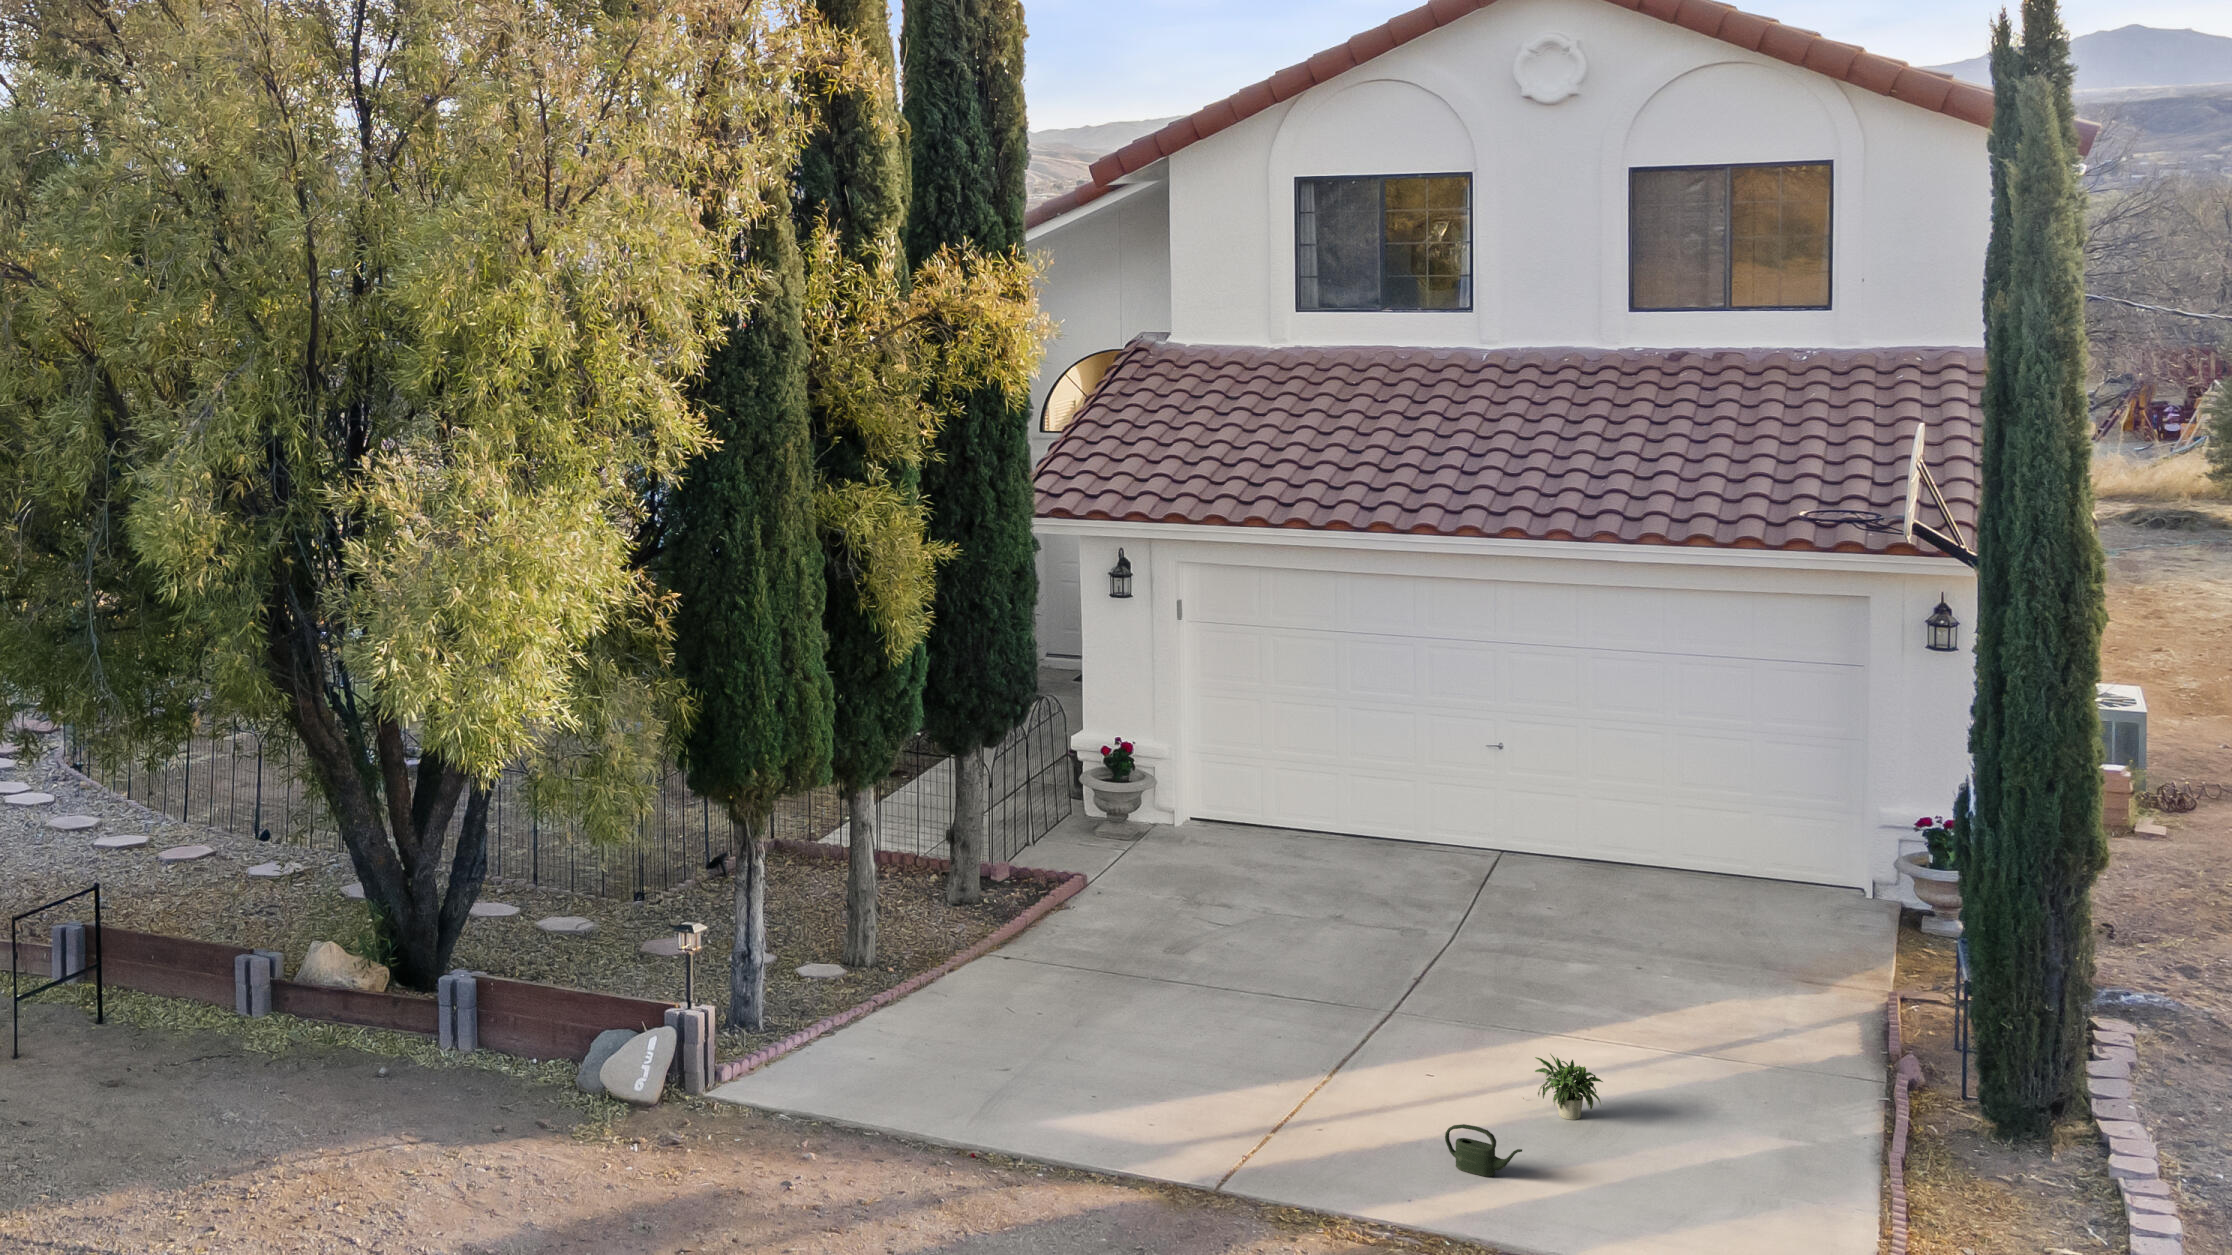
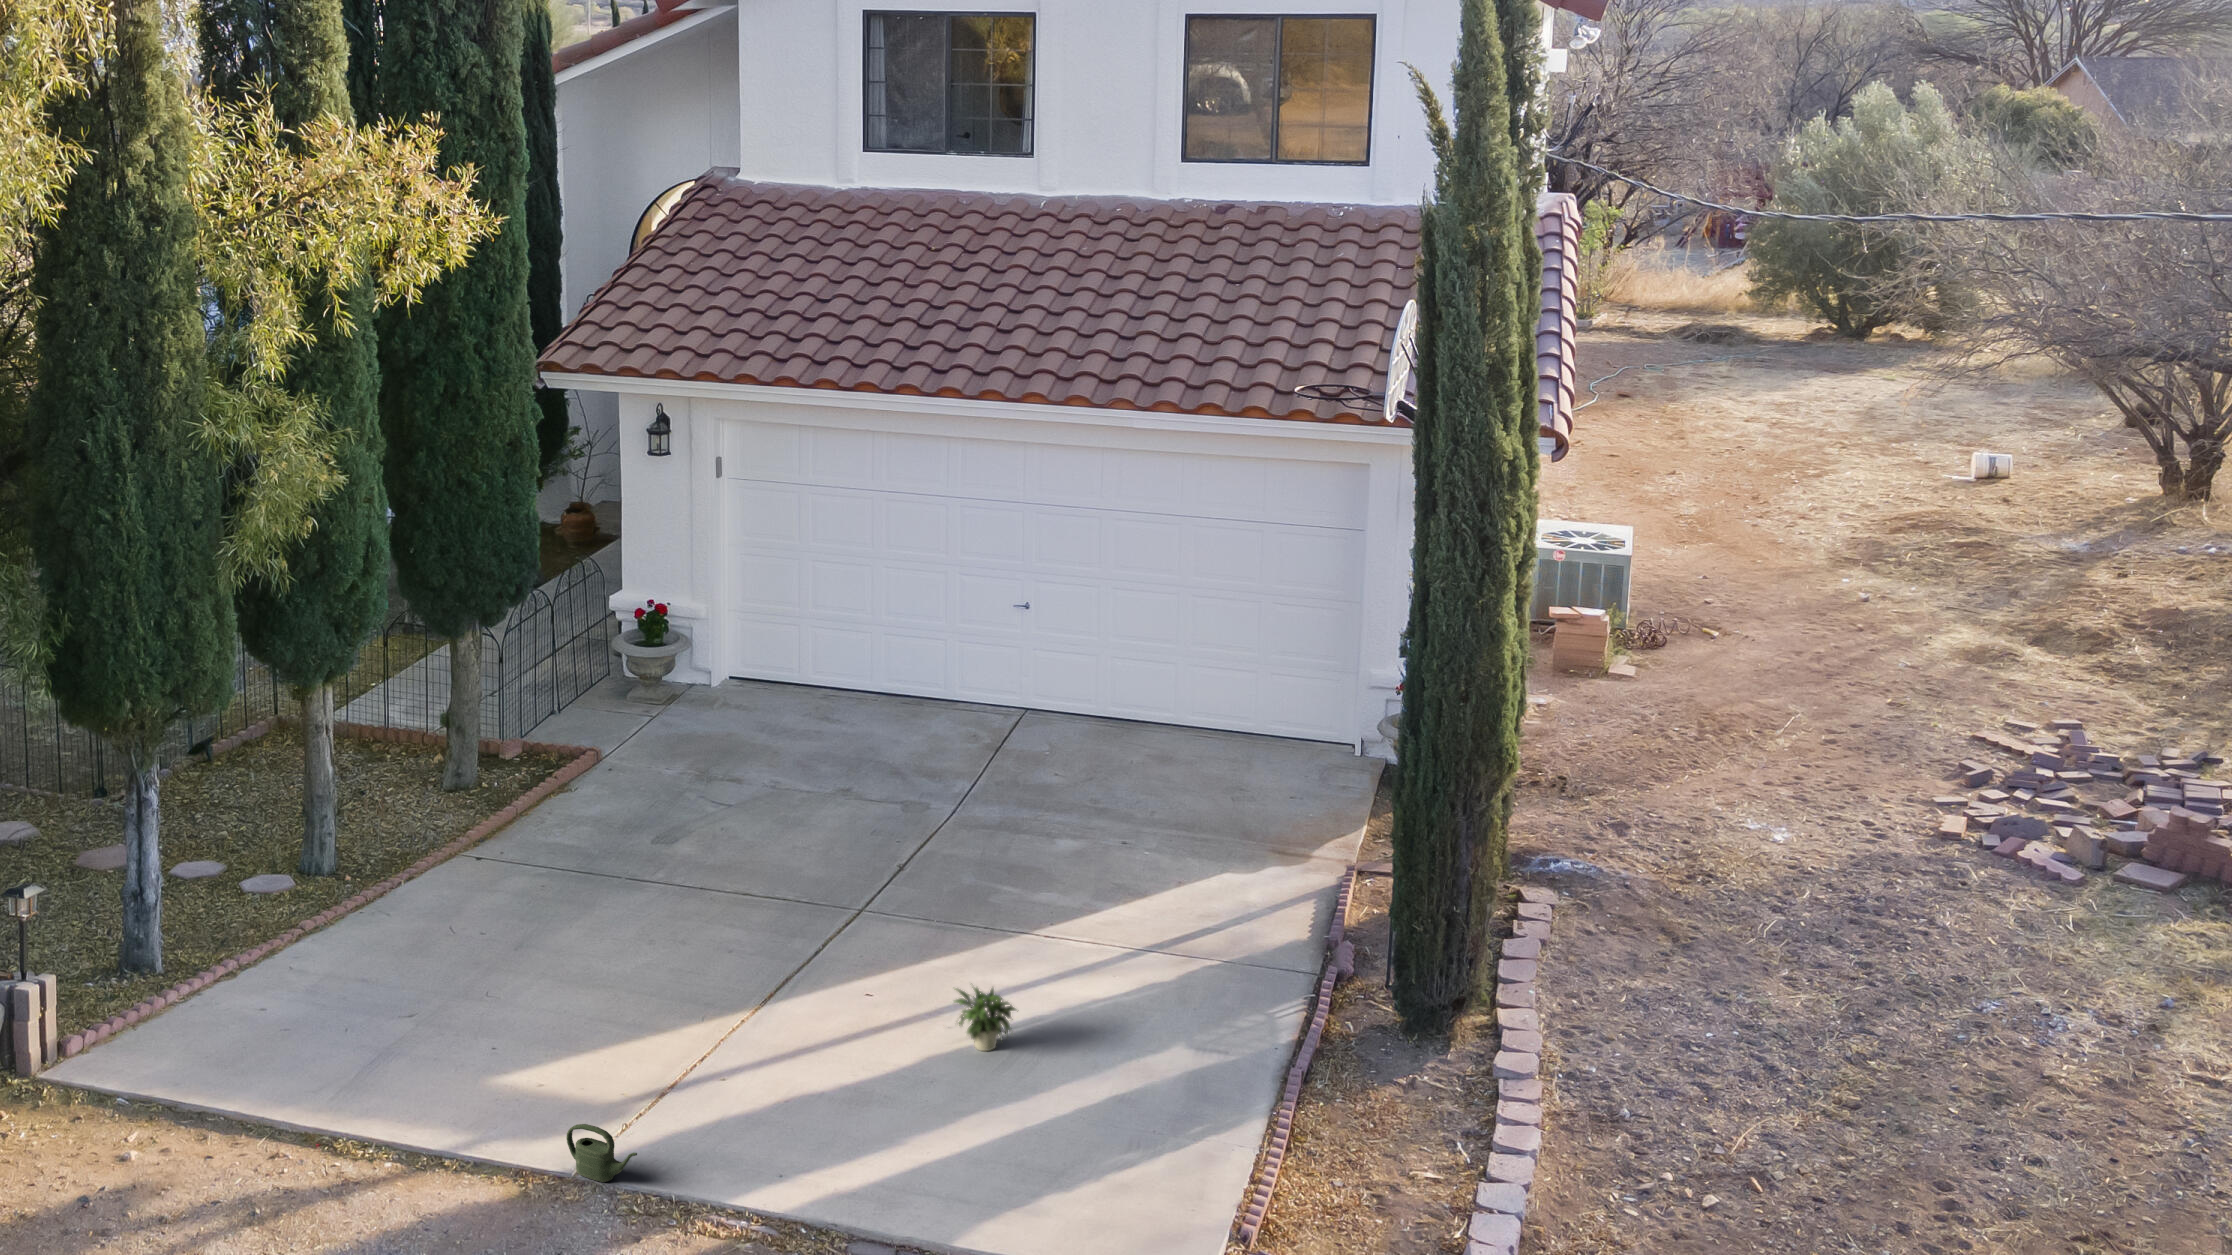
watering can: present [1445,1124,1522,1177] -> present [566,1124,637,1182]

